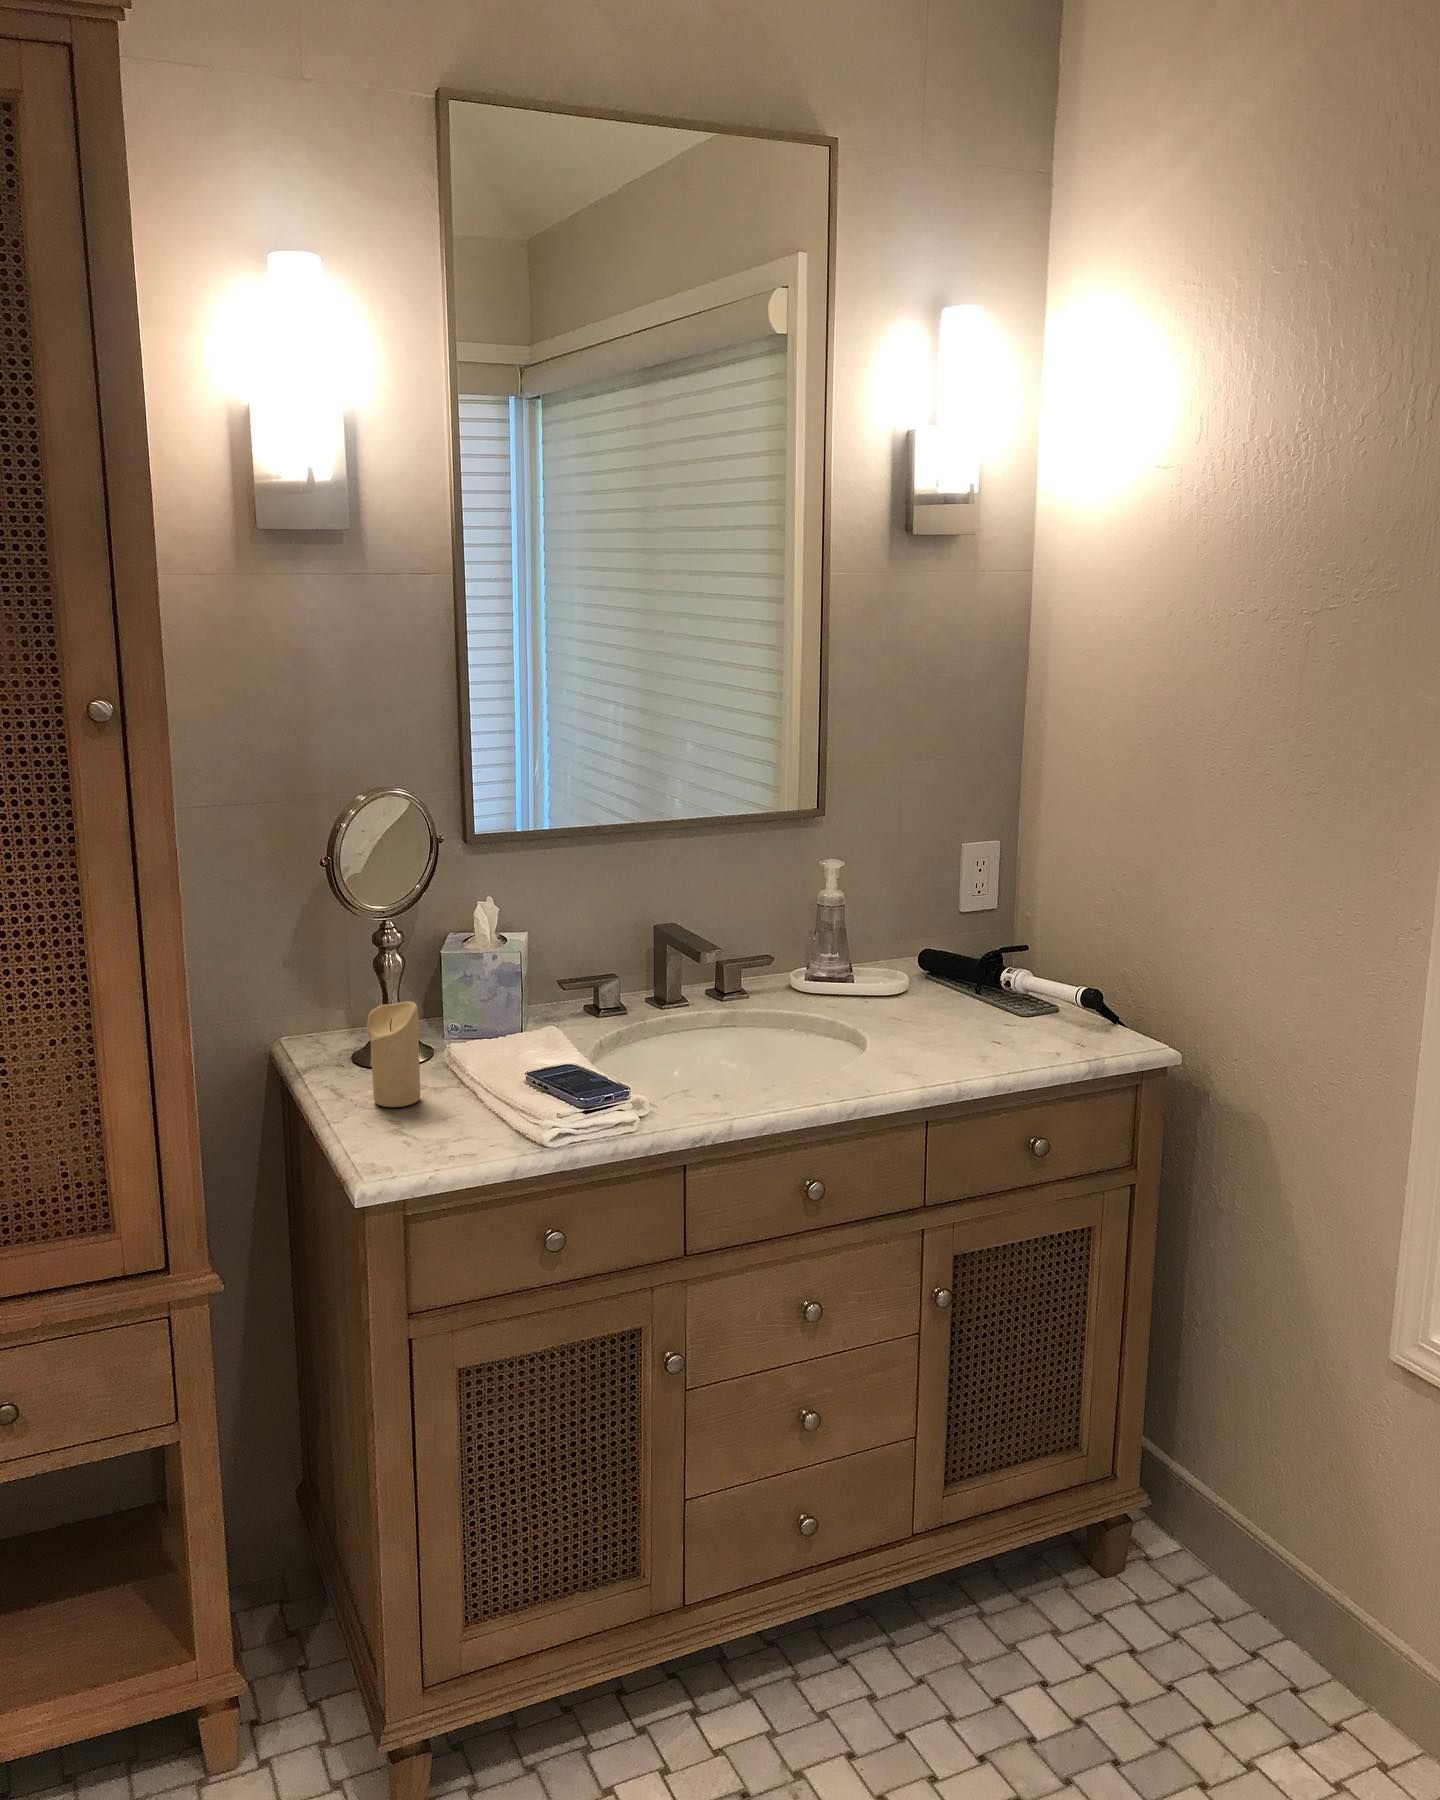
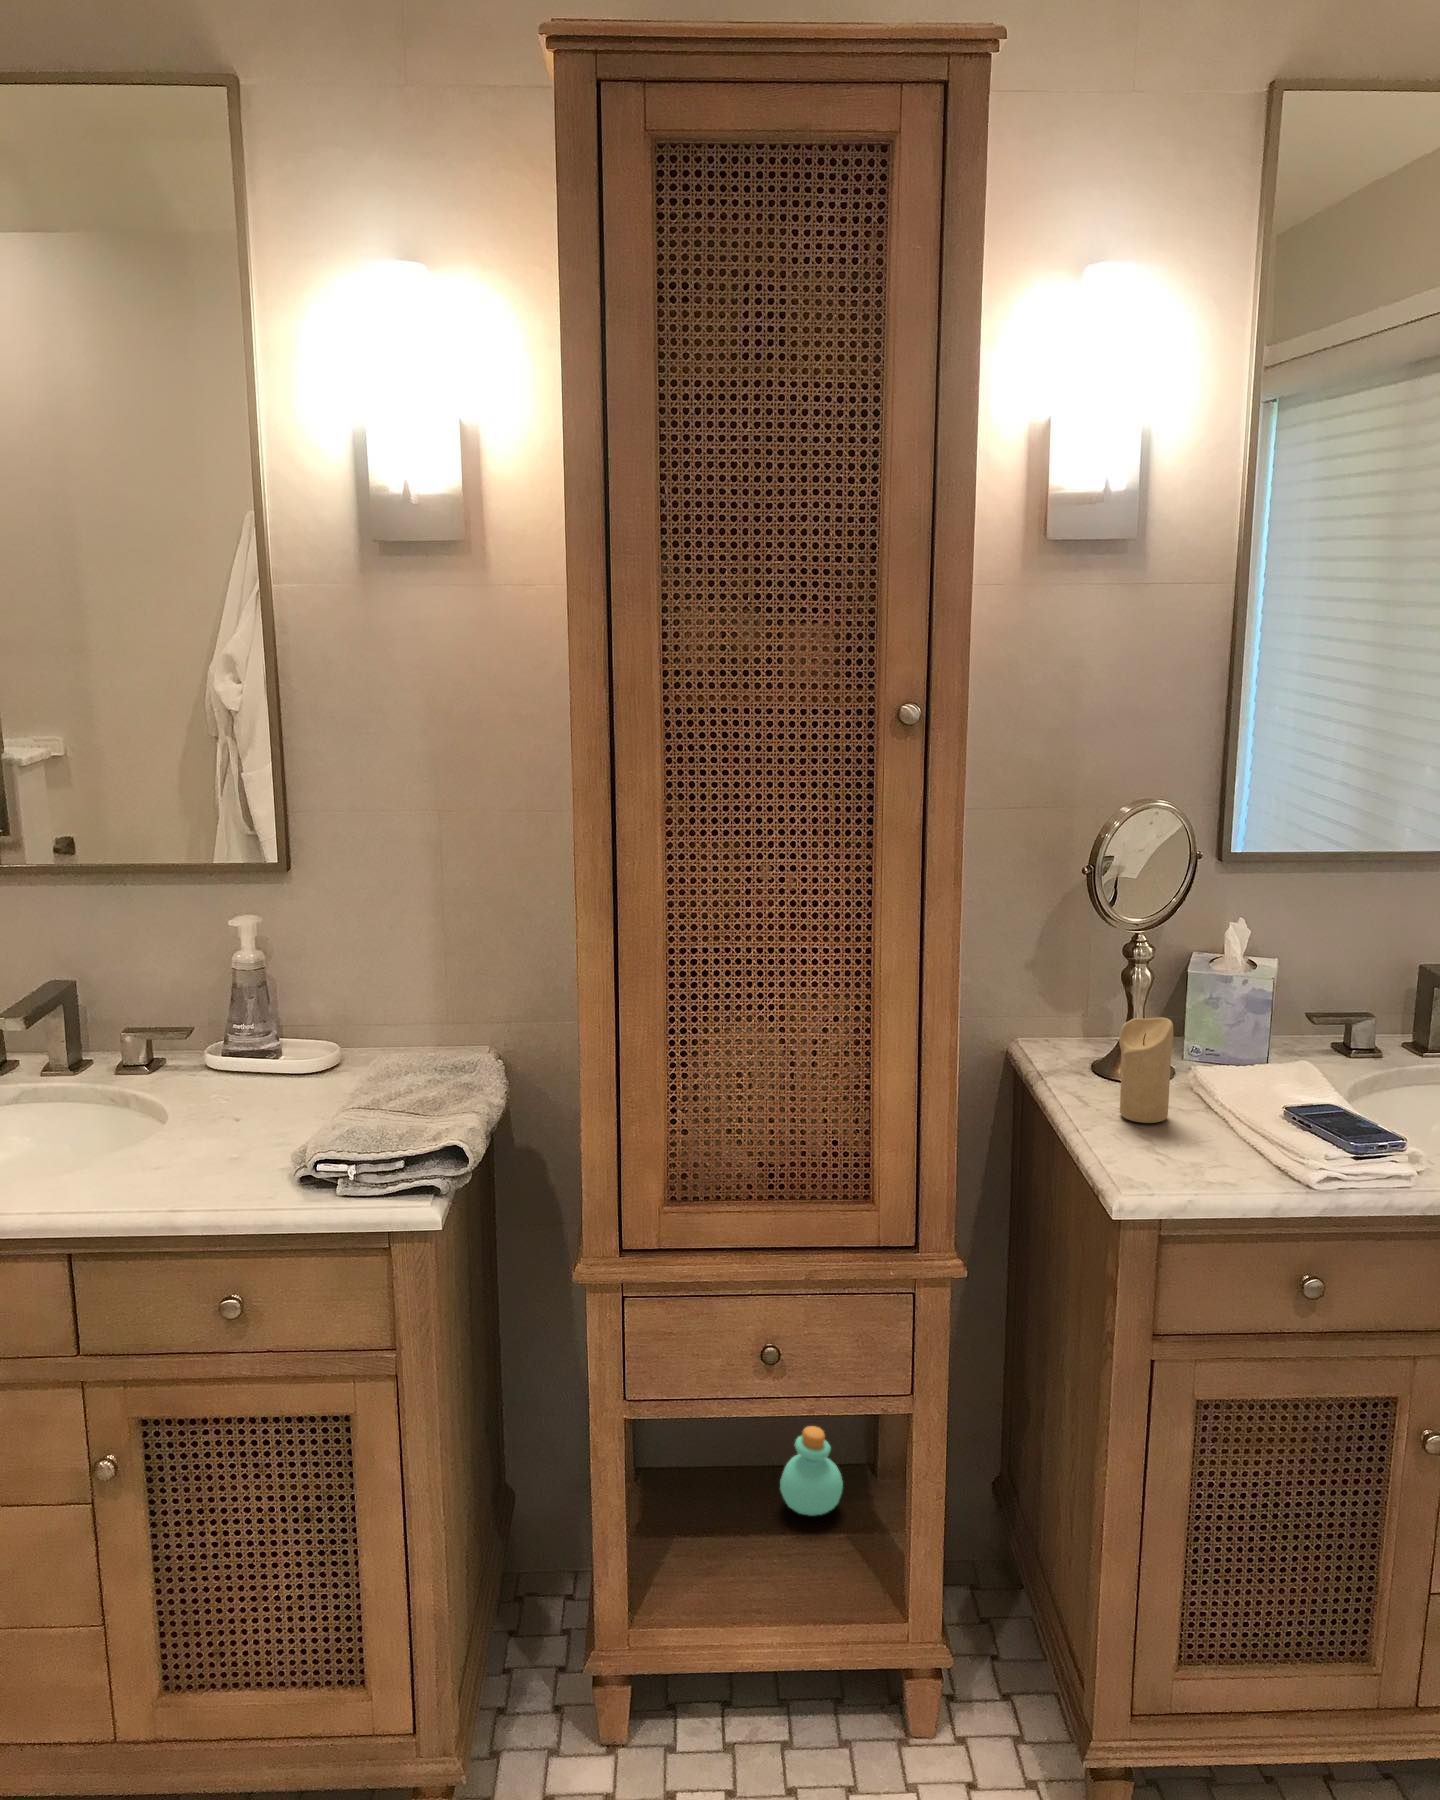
perfume bottle: none [49,1480,124,1577] -> present [780,1426,843,1516]

